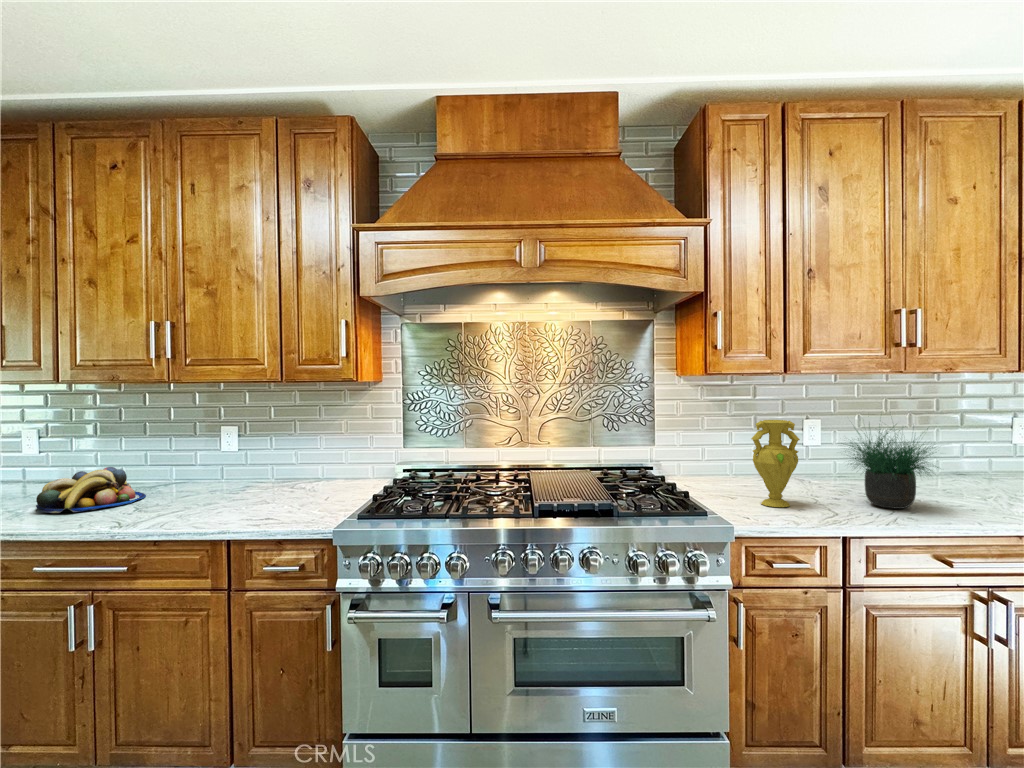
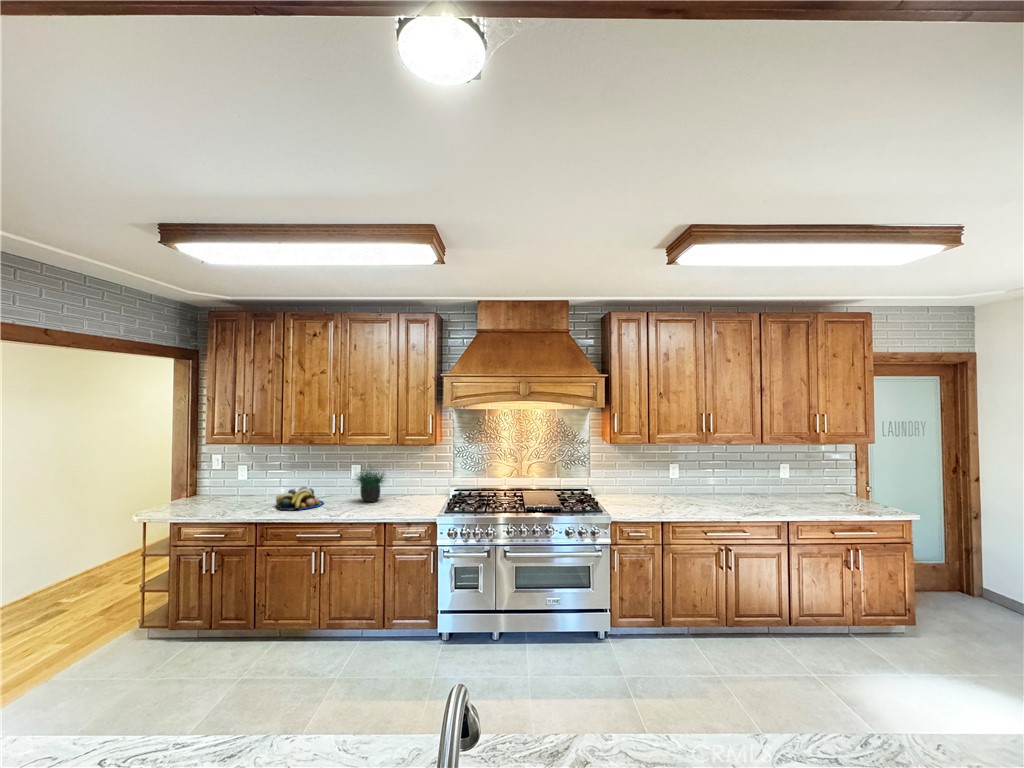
vase: present [751,420,800,507] -> none [629,467,651,510]
potted plant: present [845,430,938,509] -> present [356,468,385,502]

